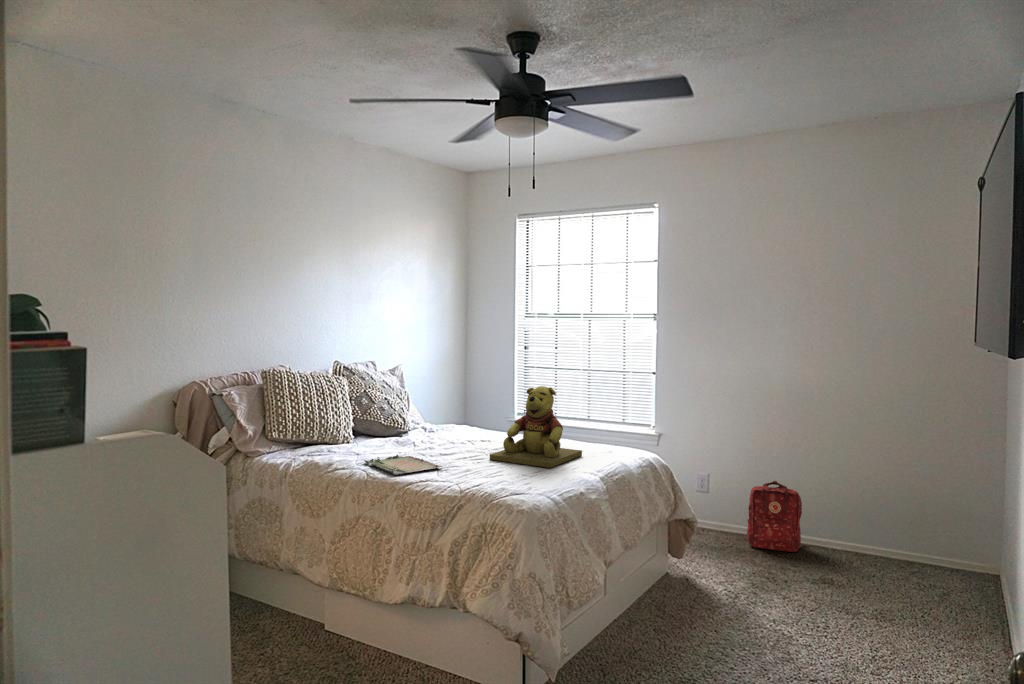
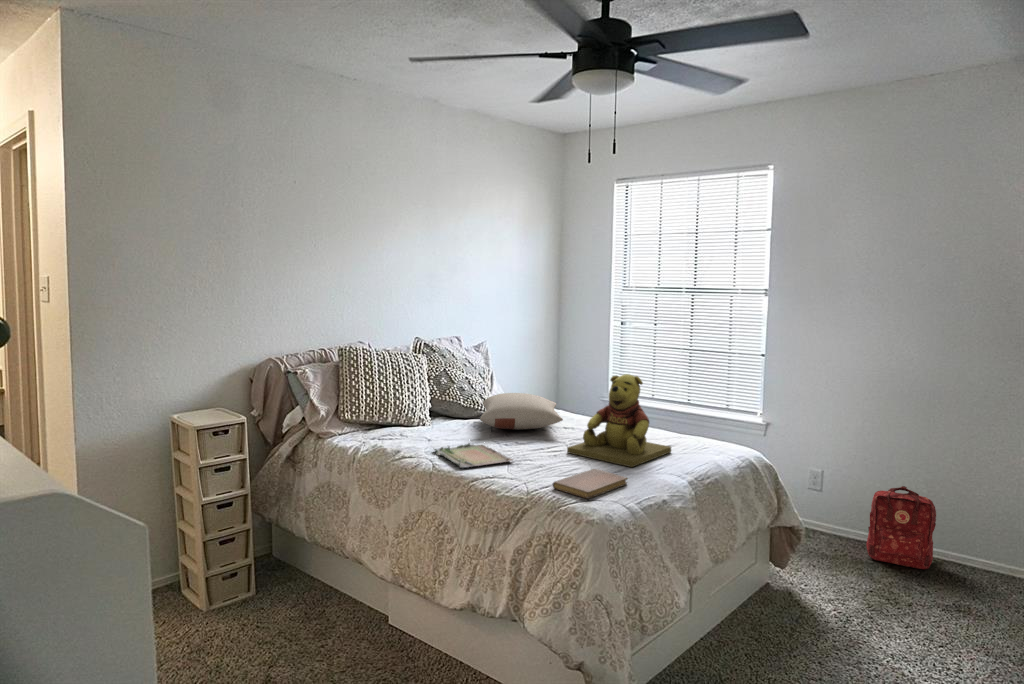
pillow: none [404,410,483,443] -> present [480,393,563,430]
notebook: none [483,469,549,493] -> present [553,469,627,499]

